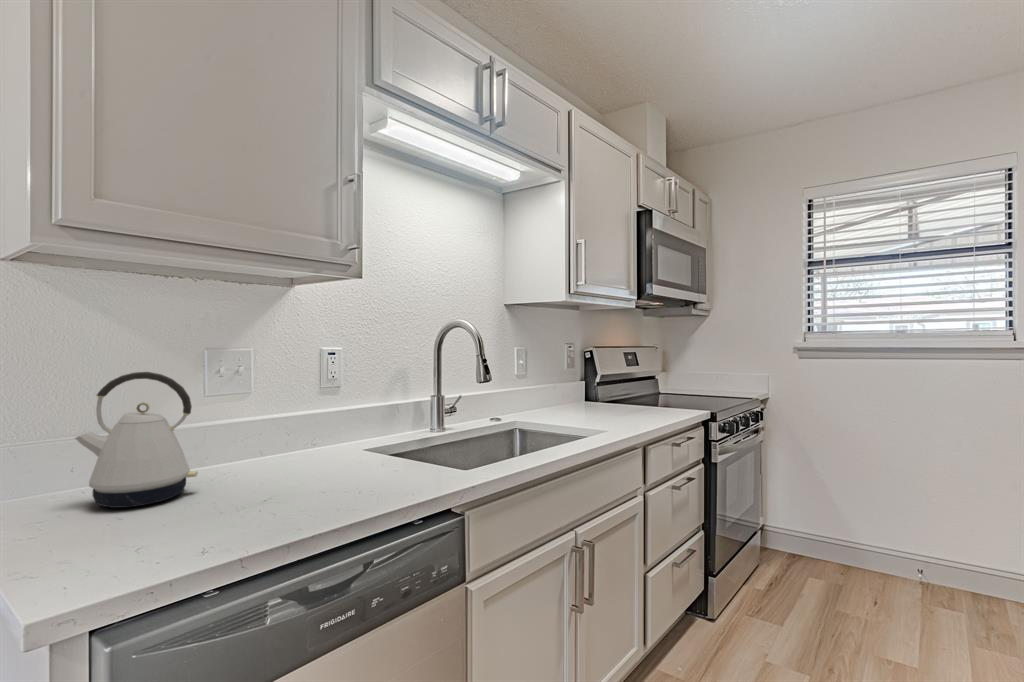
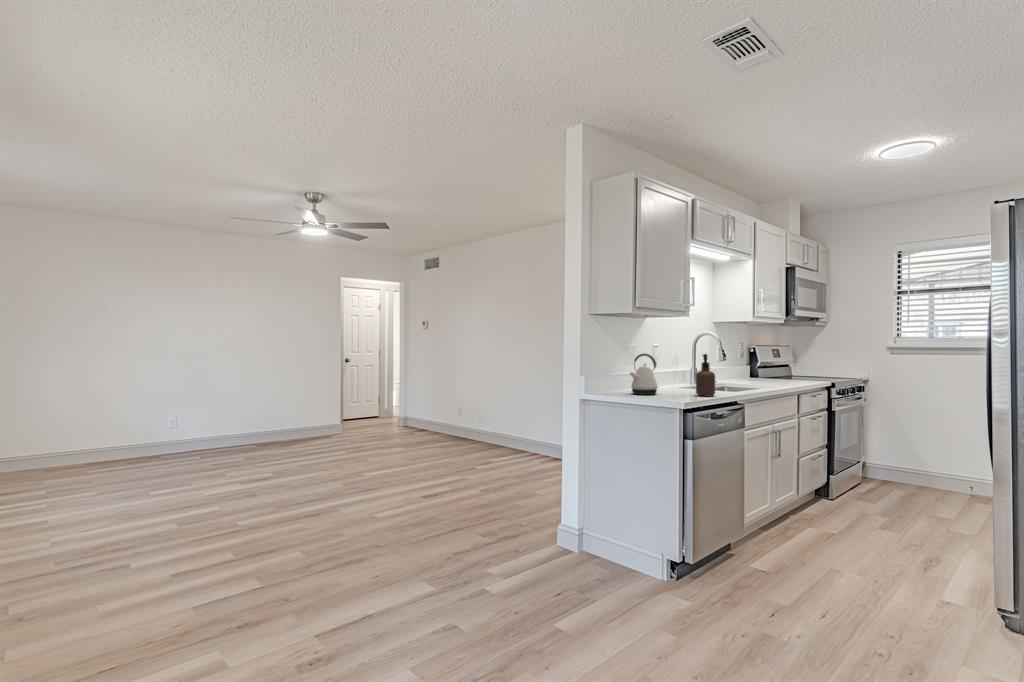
soap dispenser: none [275,372,338,513] -> present [696,354,715,396]

